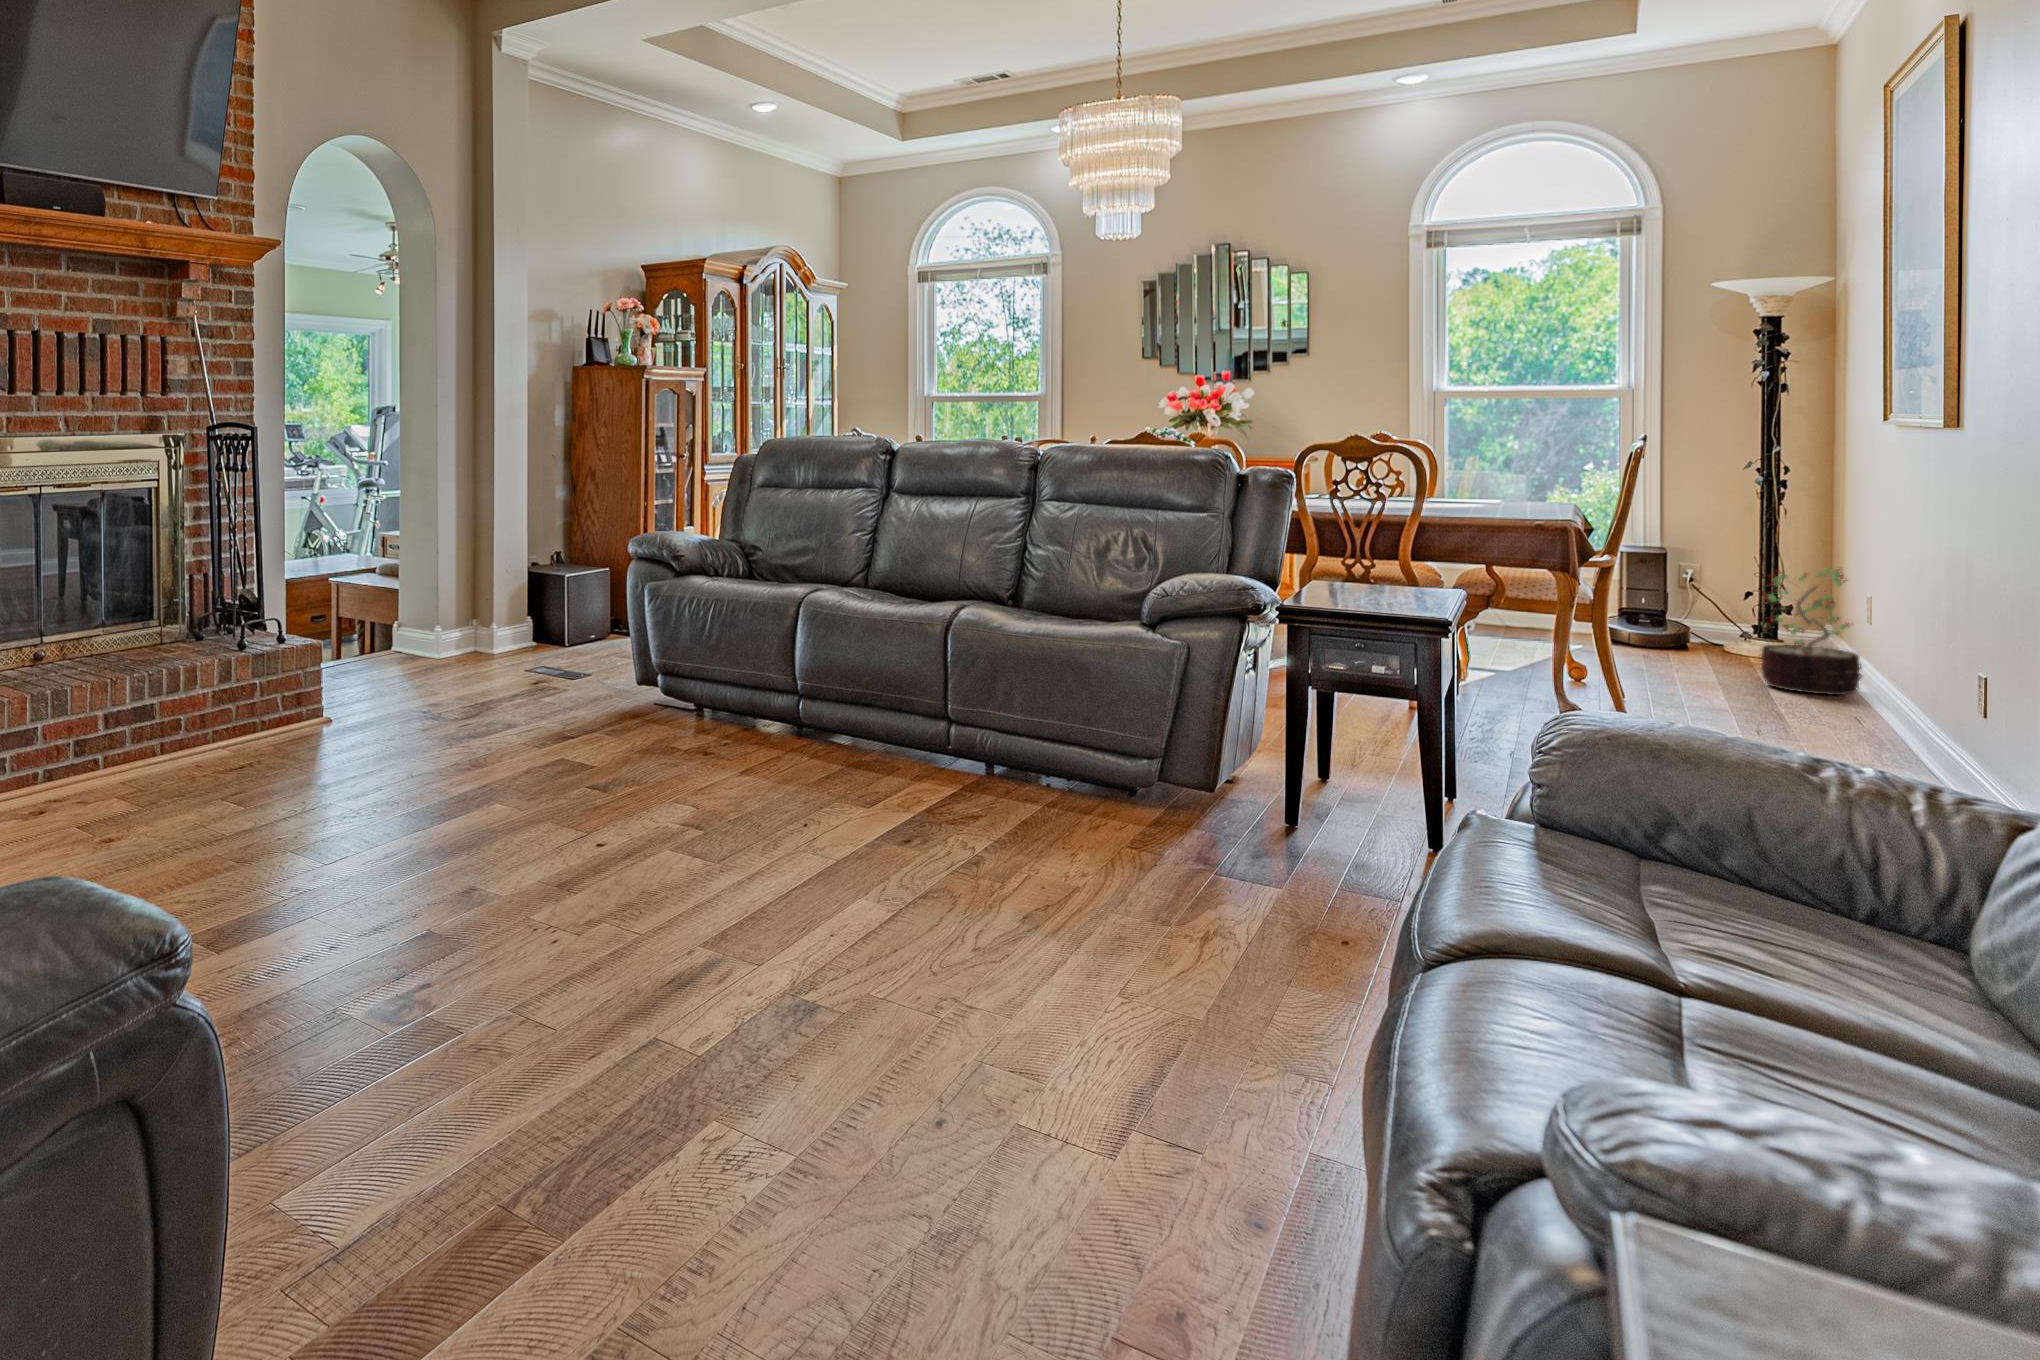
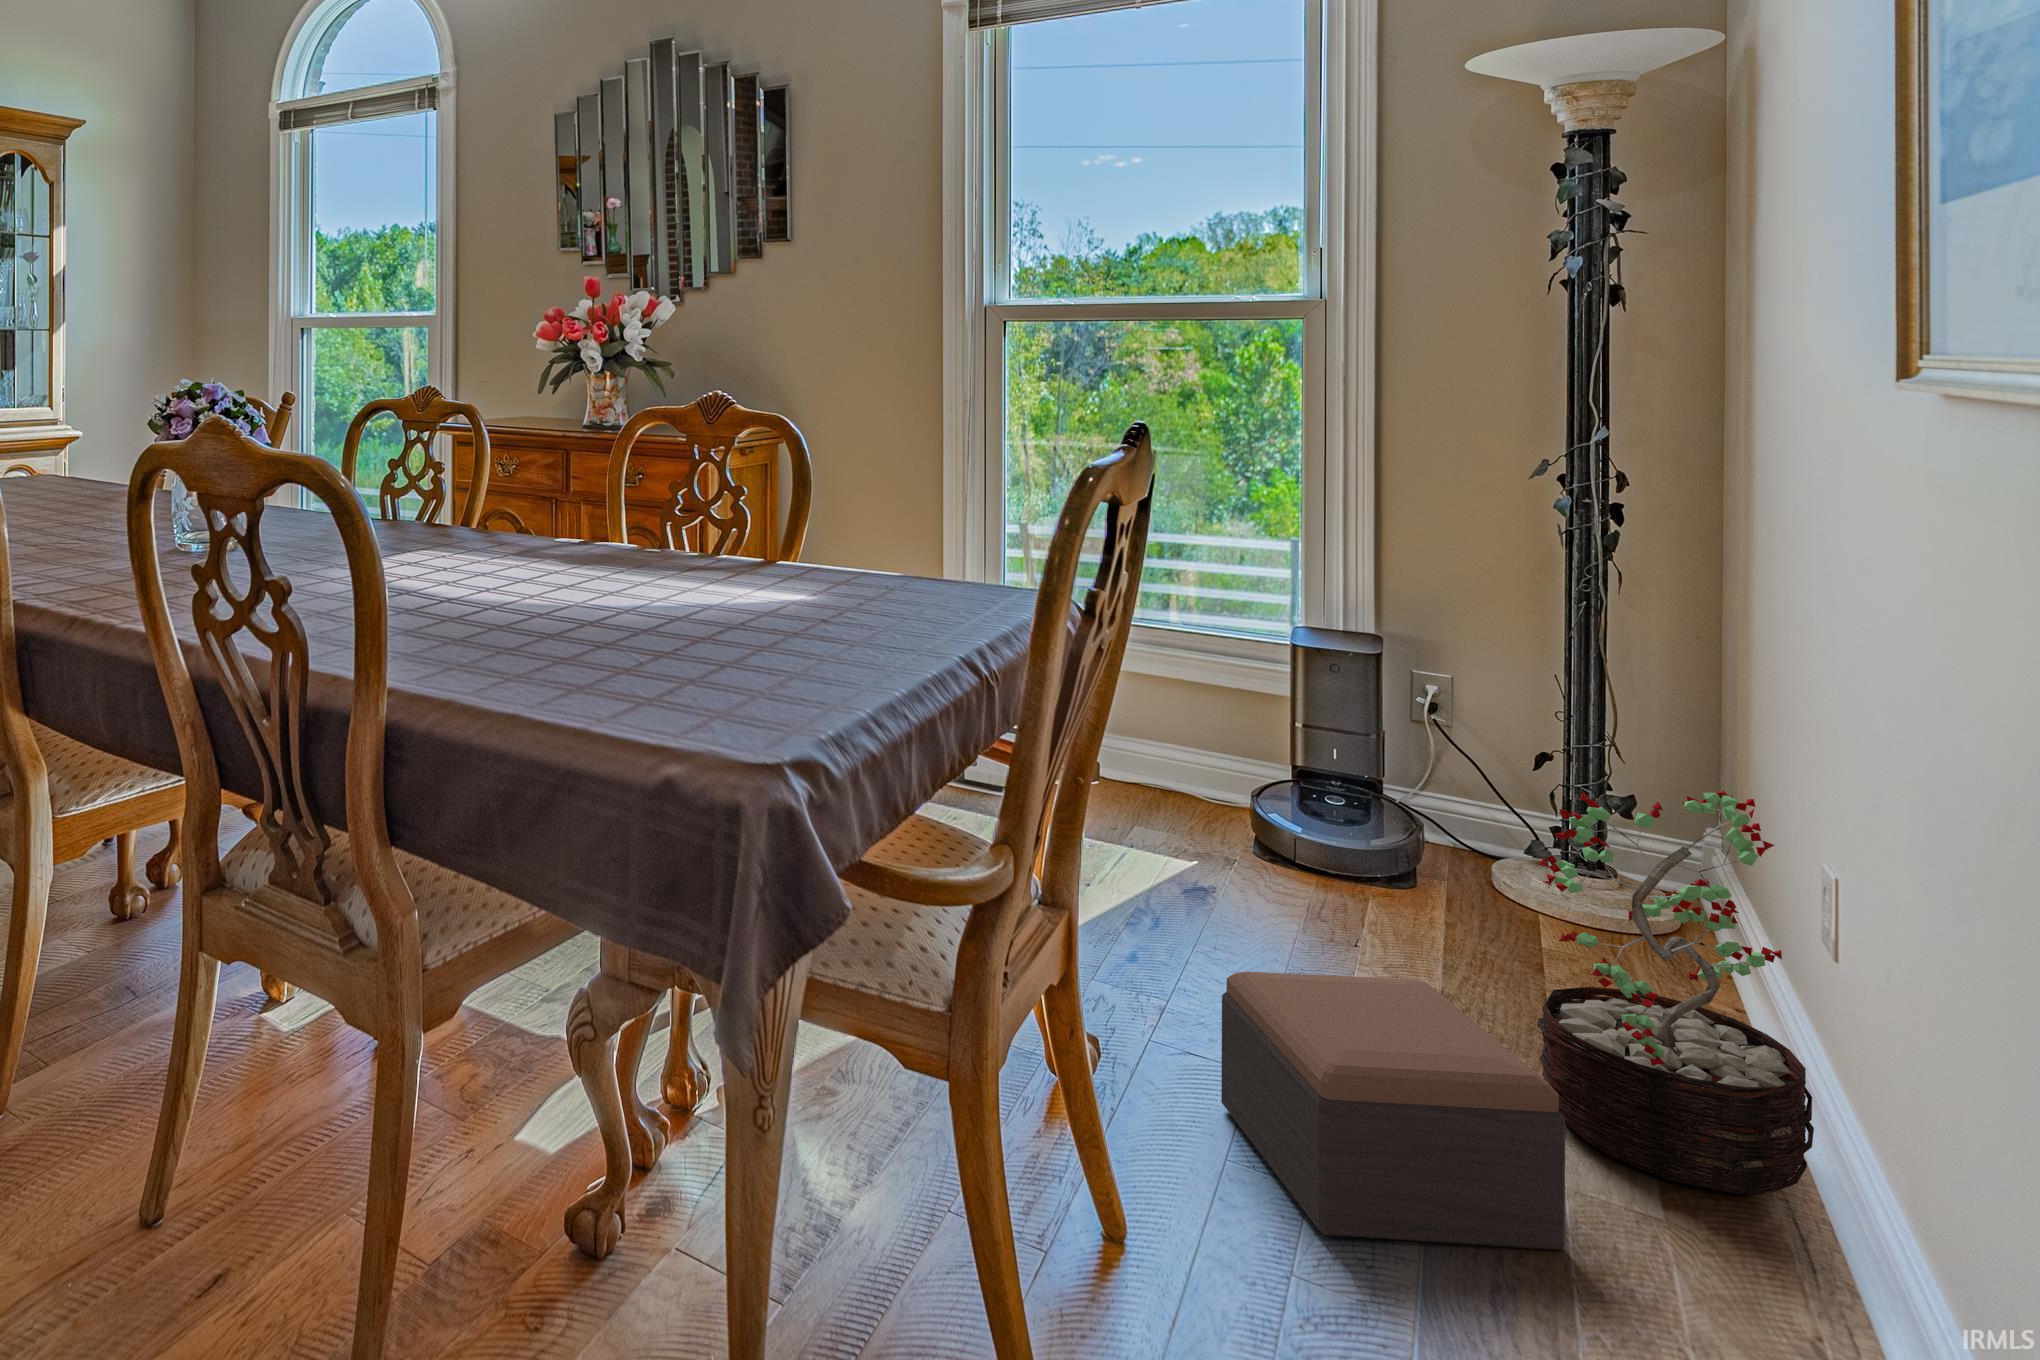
footstool: none [1638,635,1775,703] -> present [1221,972,1565,1250]

